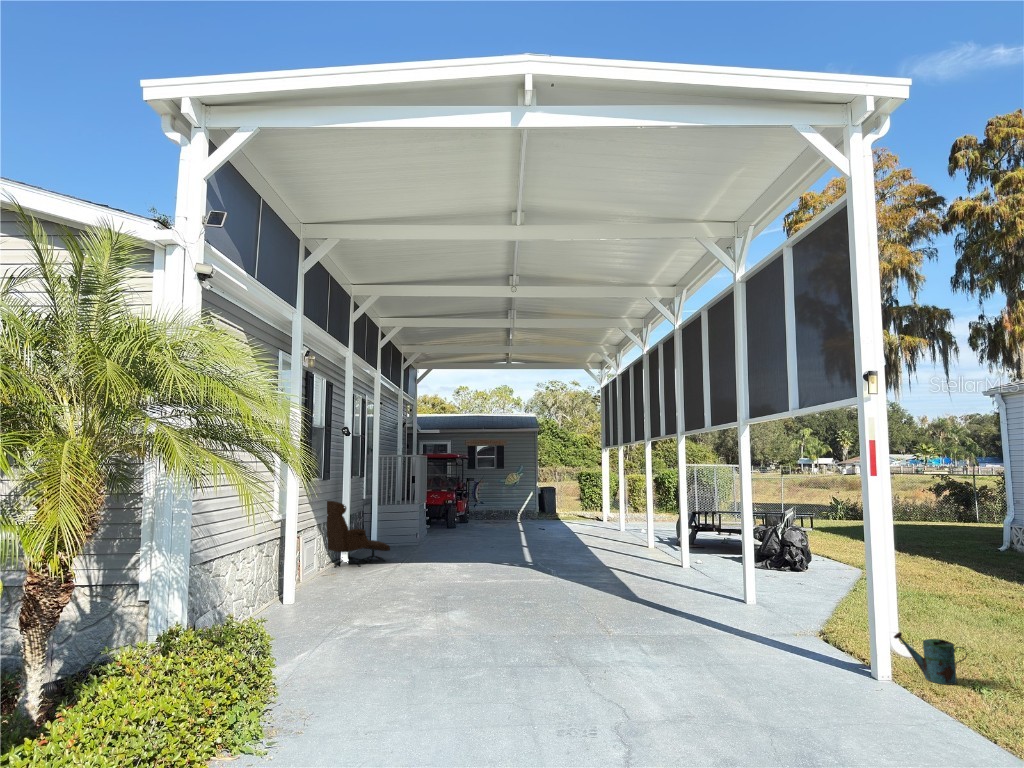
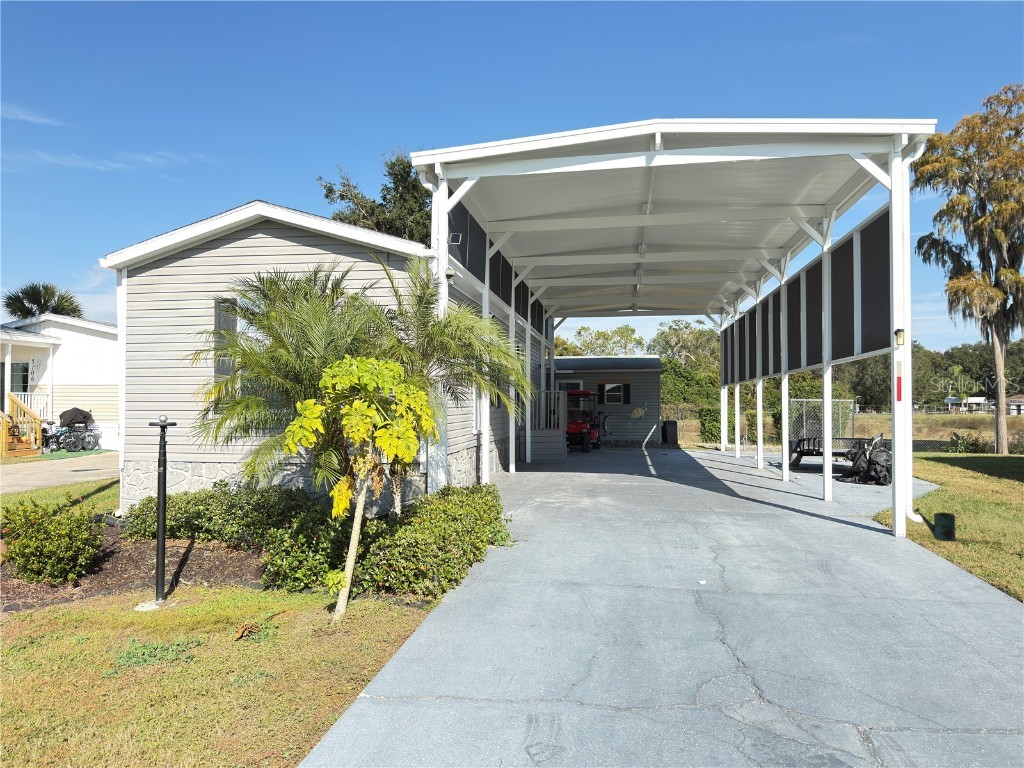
lounge chair: present [327,501,390,567] -> none [493,425,546,475]

